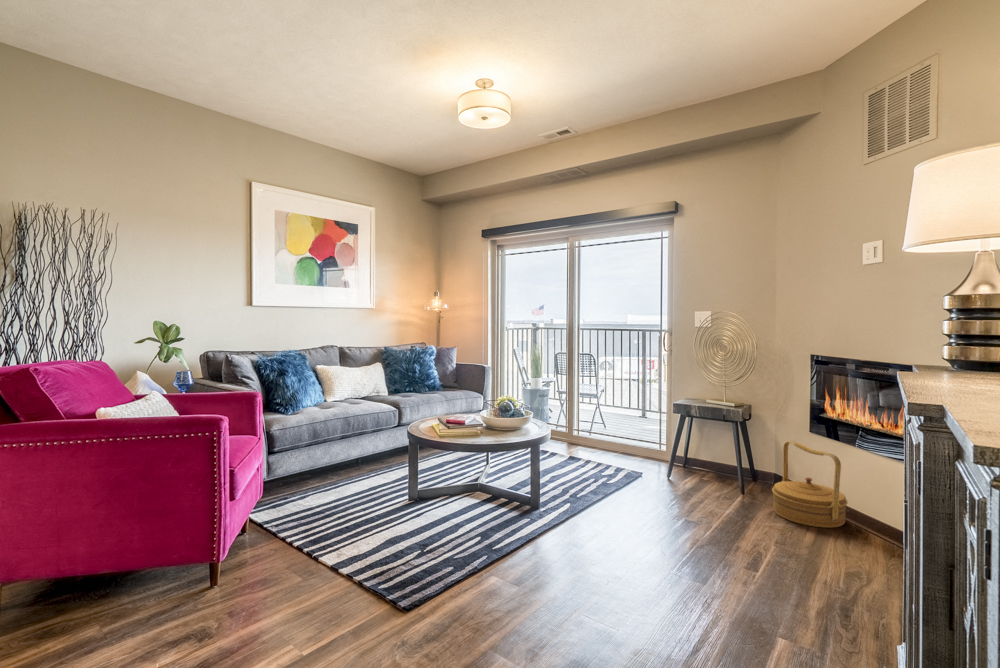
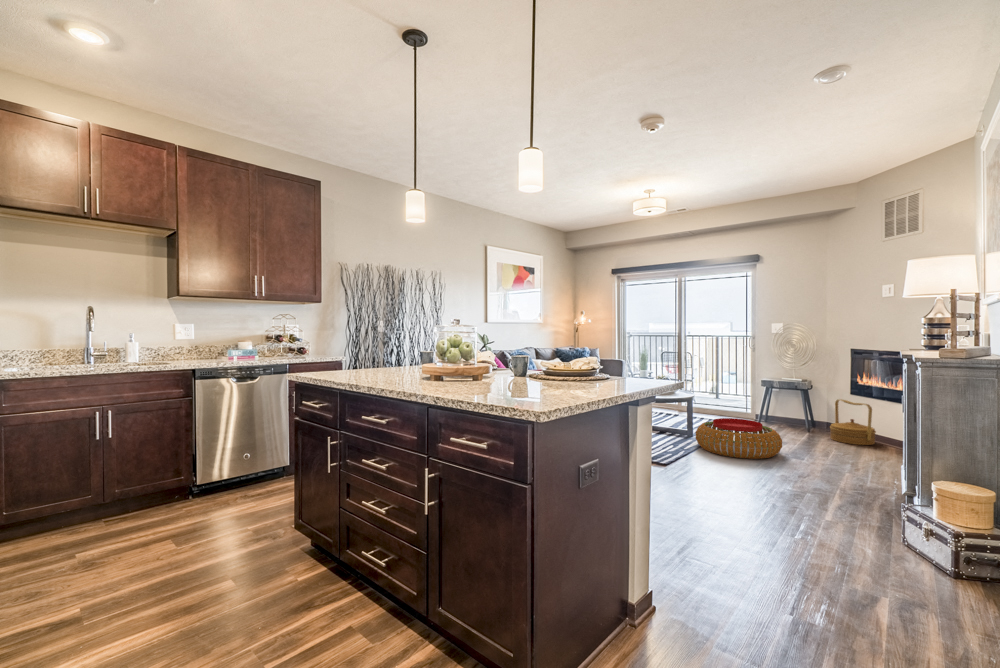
pouf: none [520,484,670,581] -> present [696,418,782,459]

